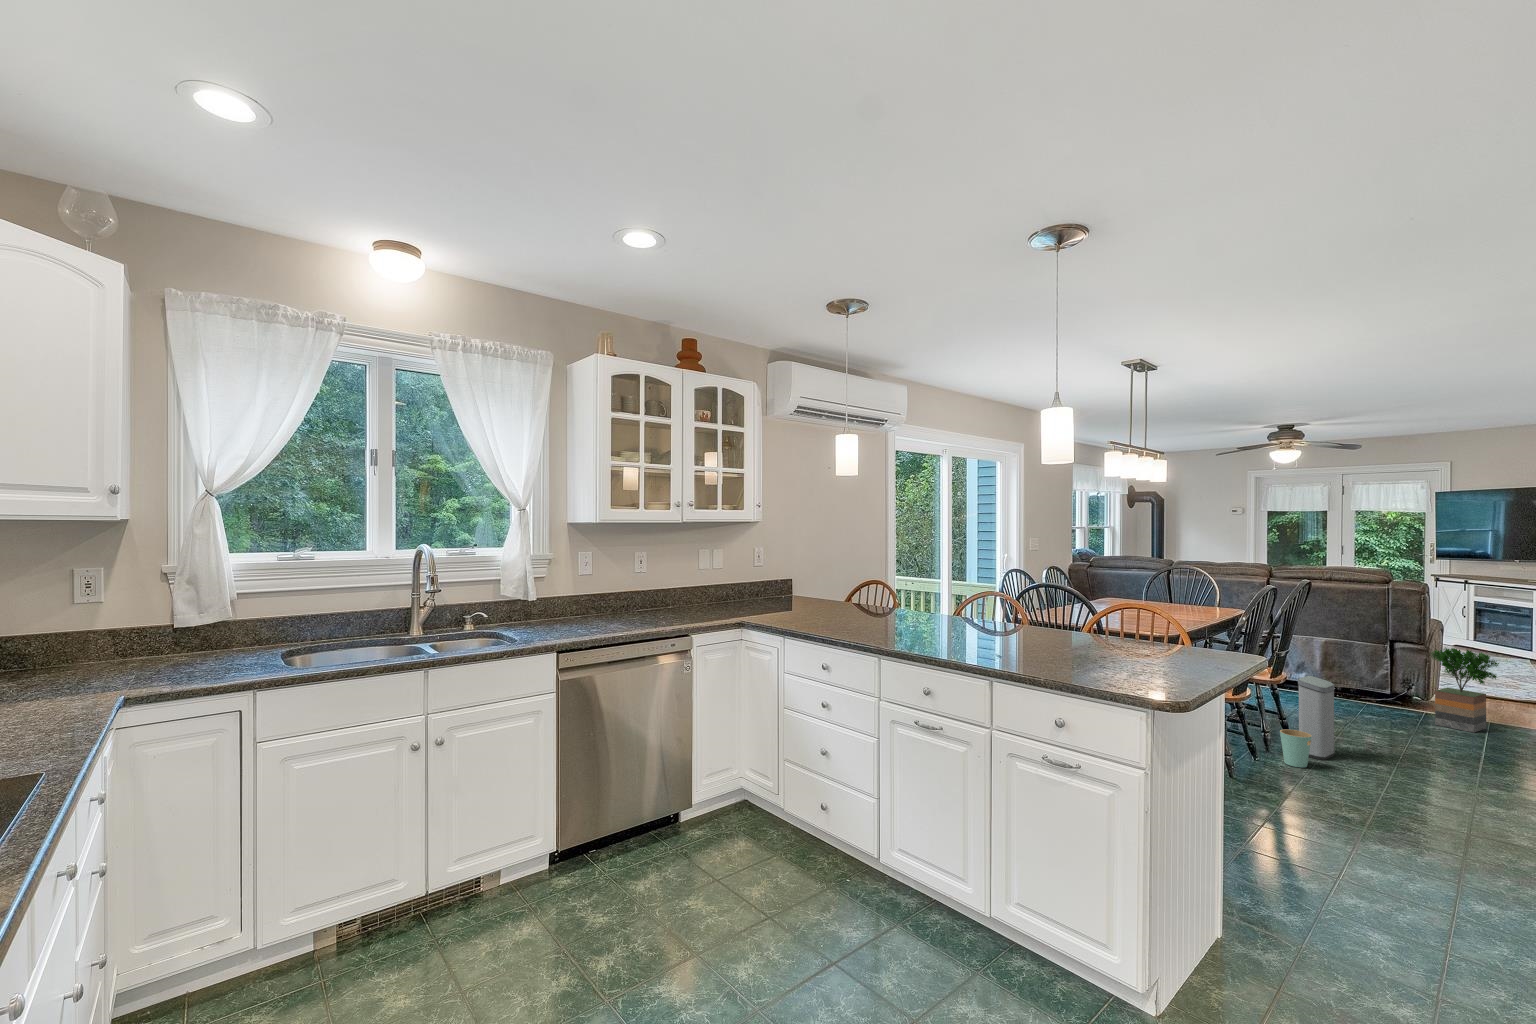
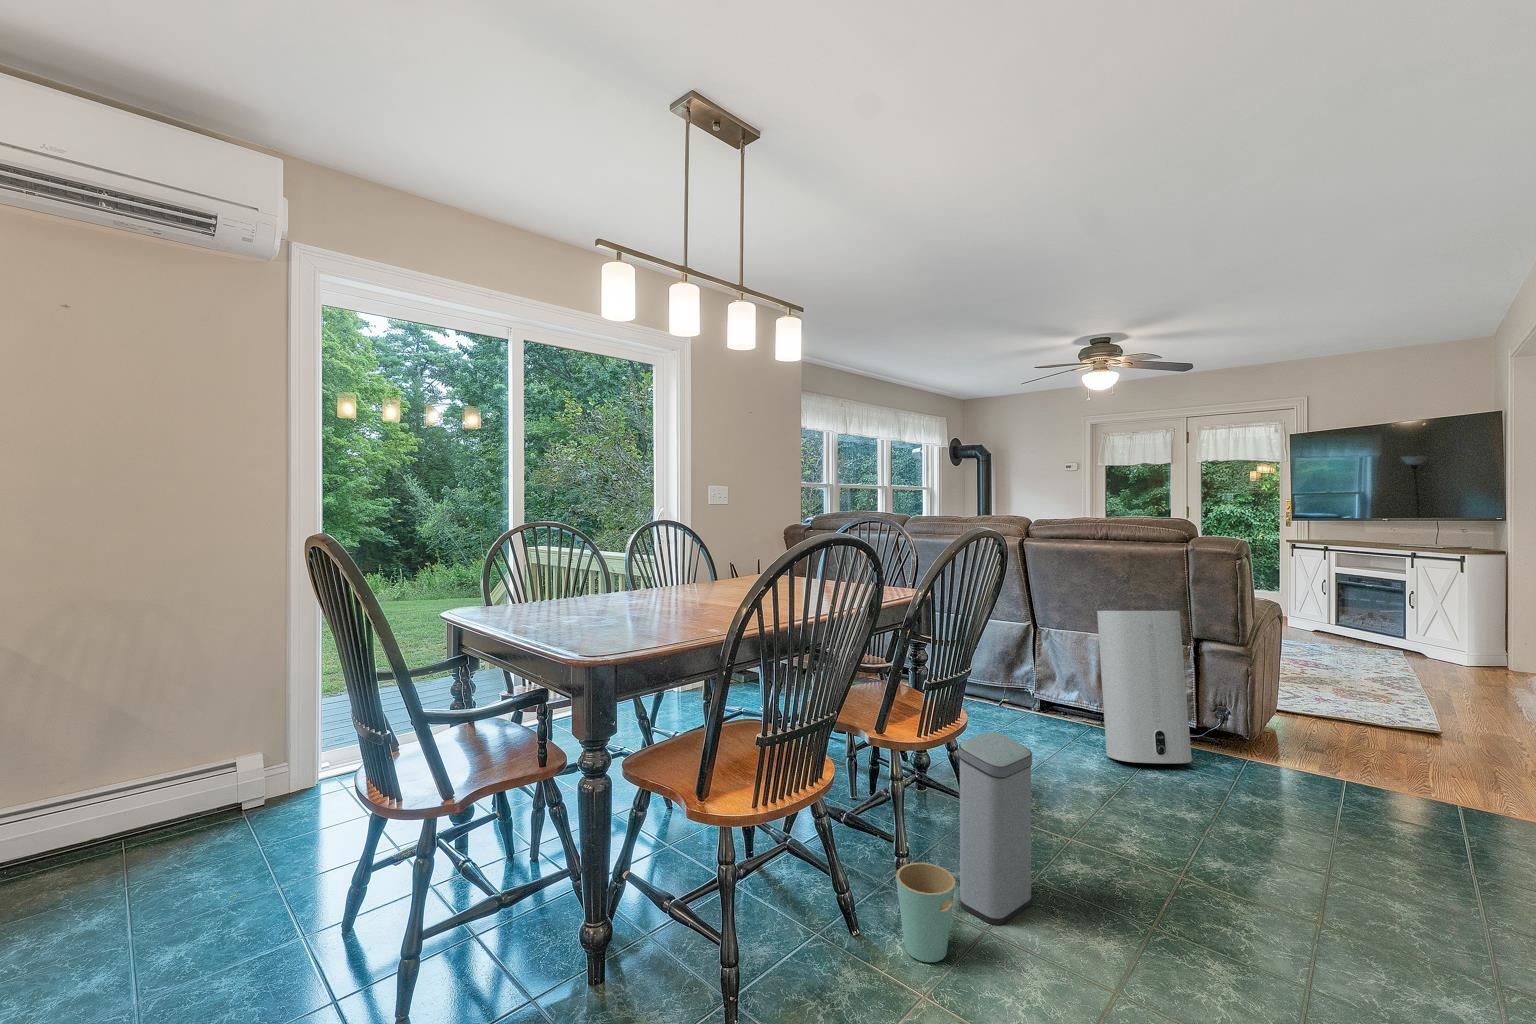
air purifier: none [1327,622,1393,711] -> present [1097,611,1192,763]
potted tree: present [1431,648,1499,732] -> none [1246,653,1363,813]

